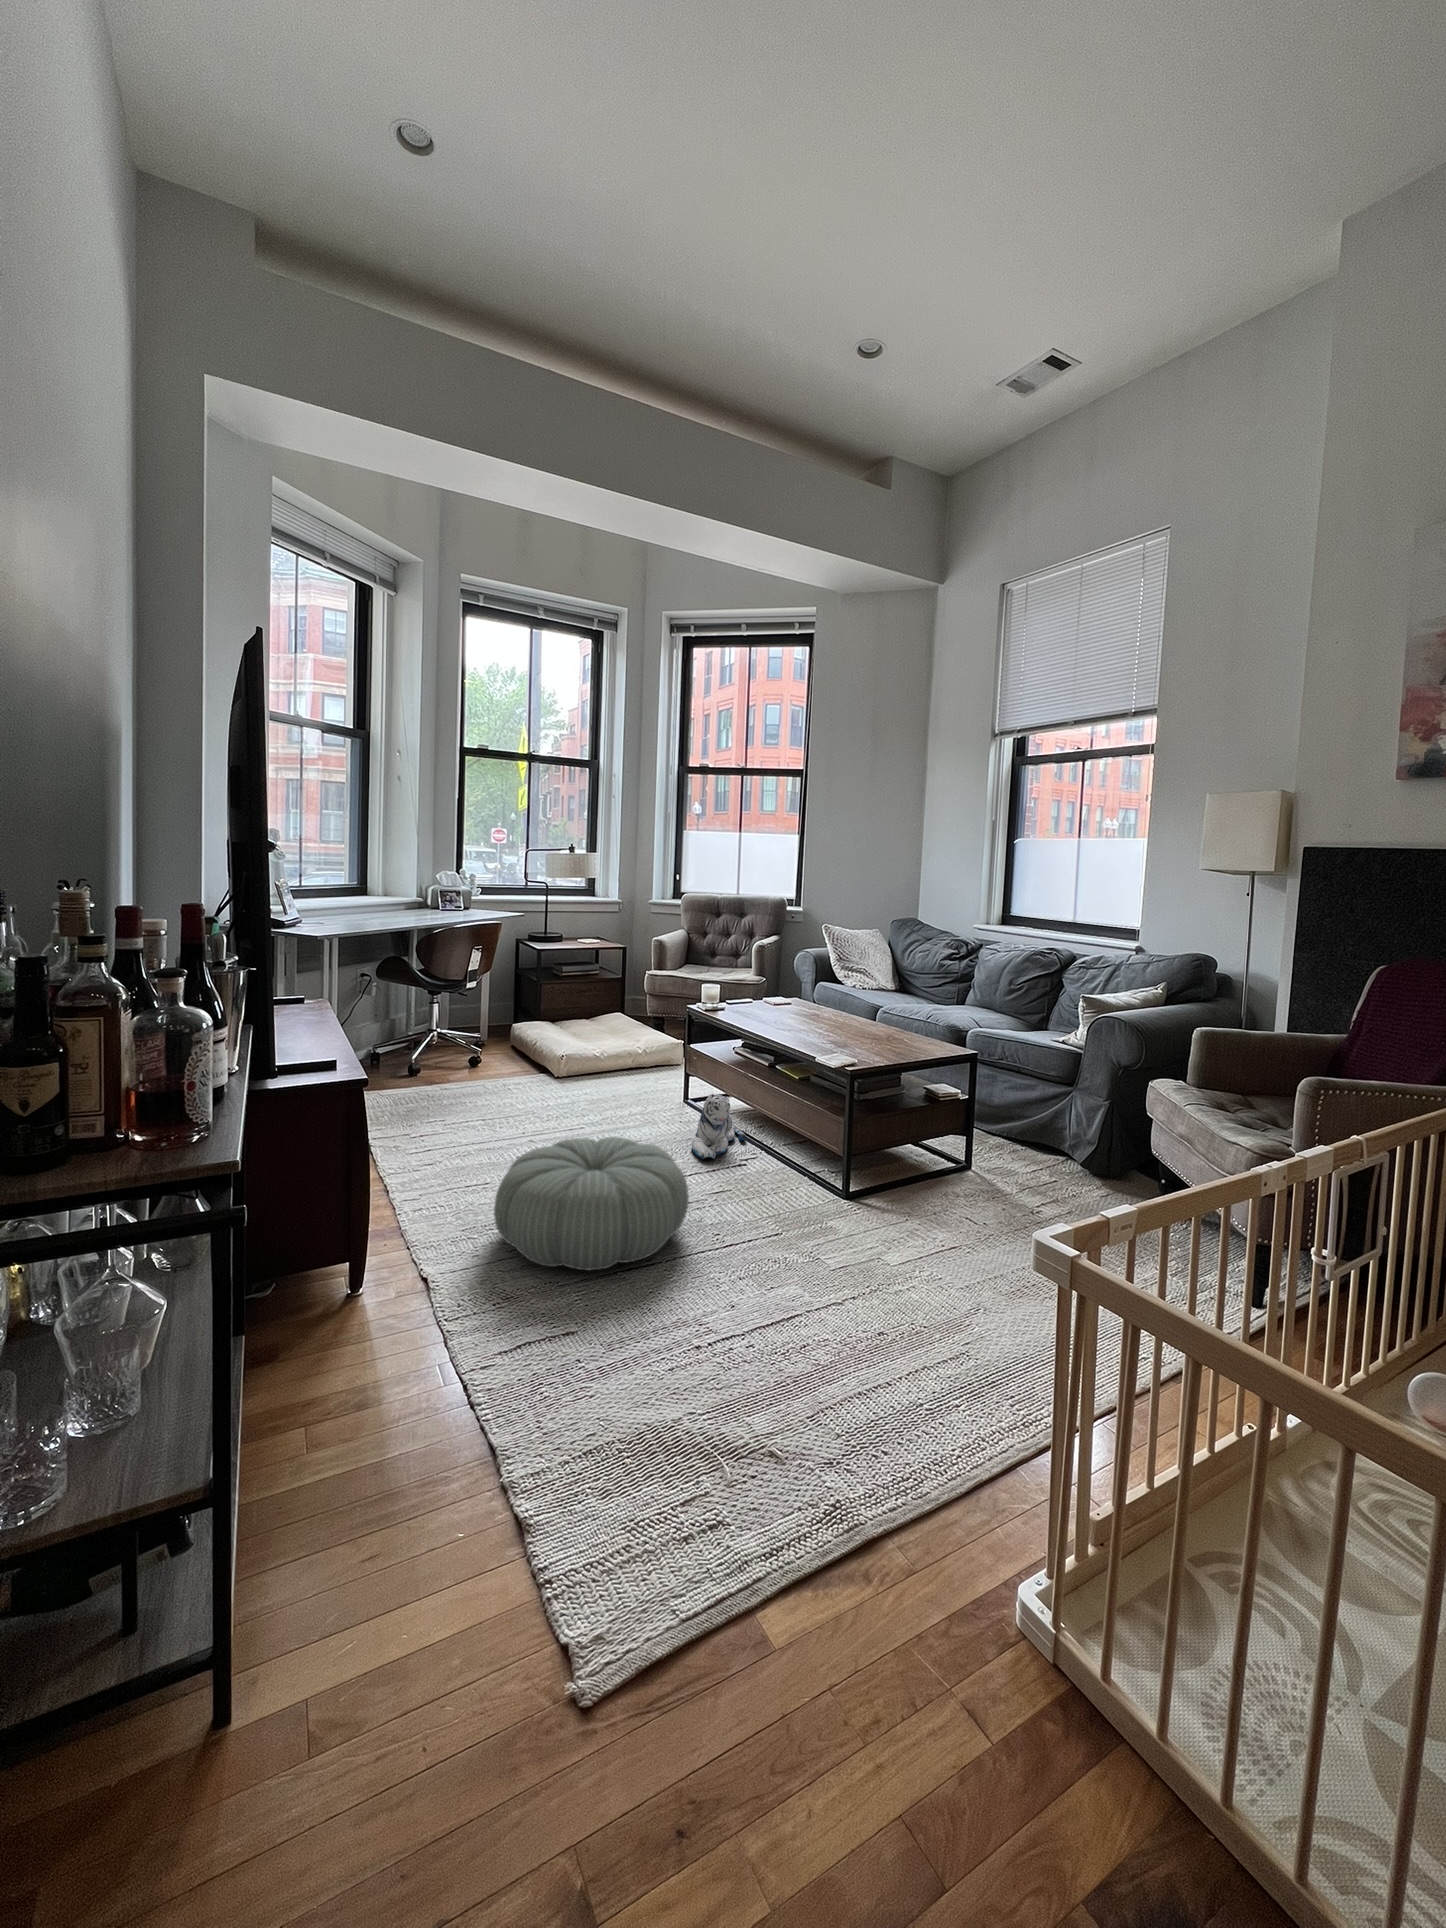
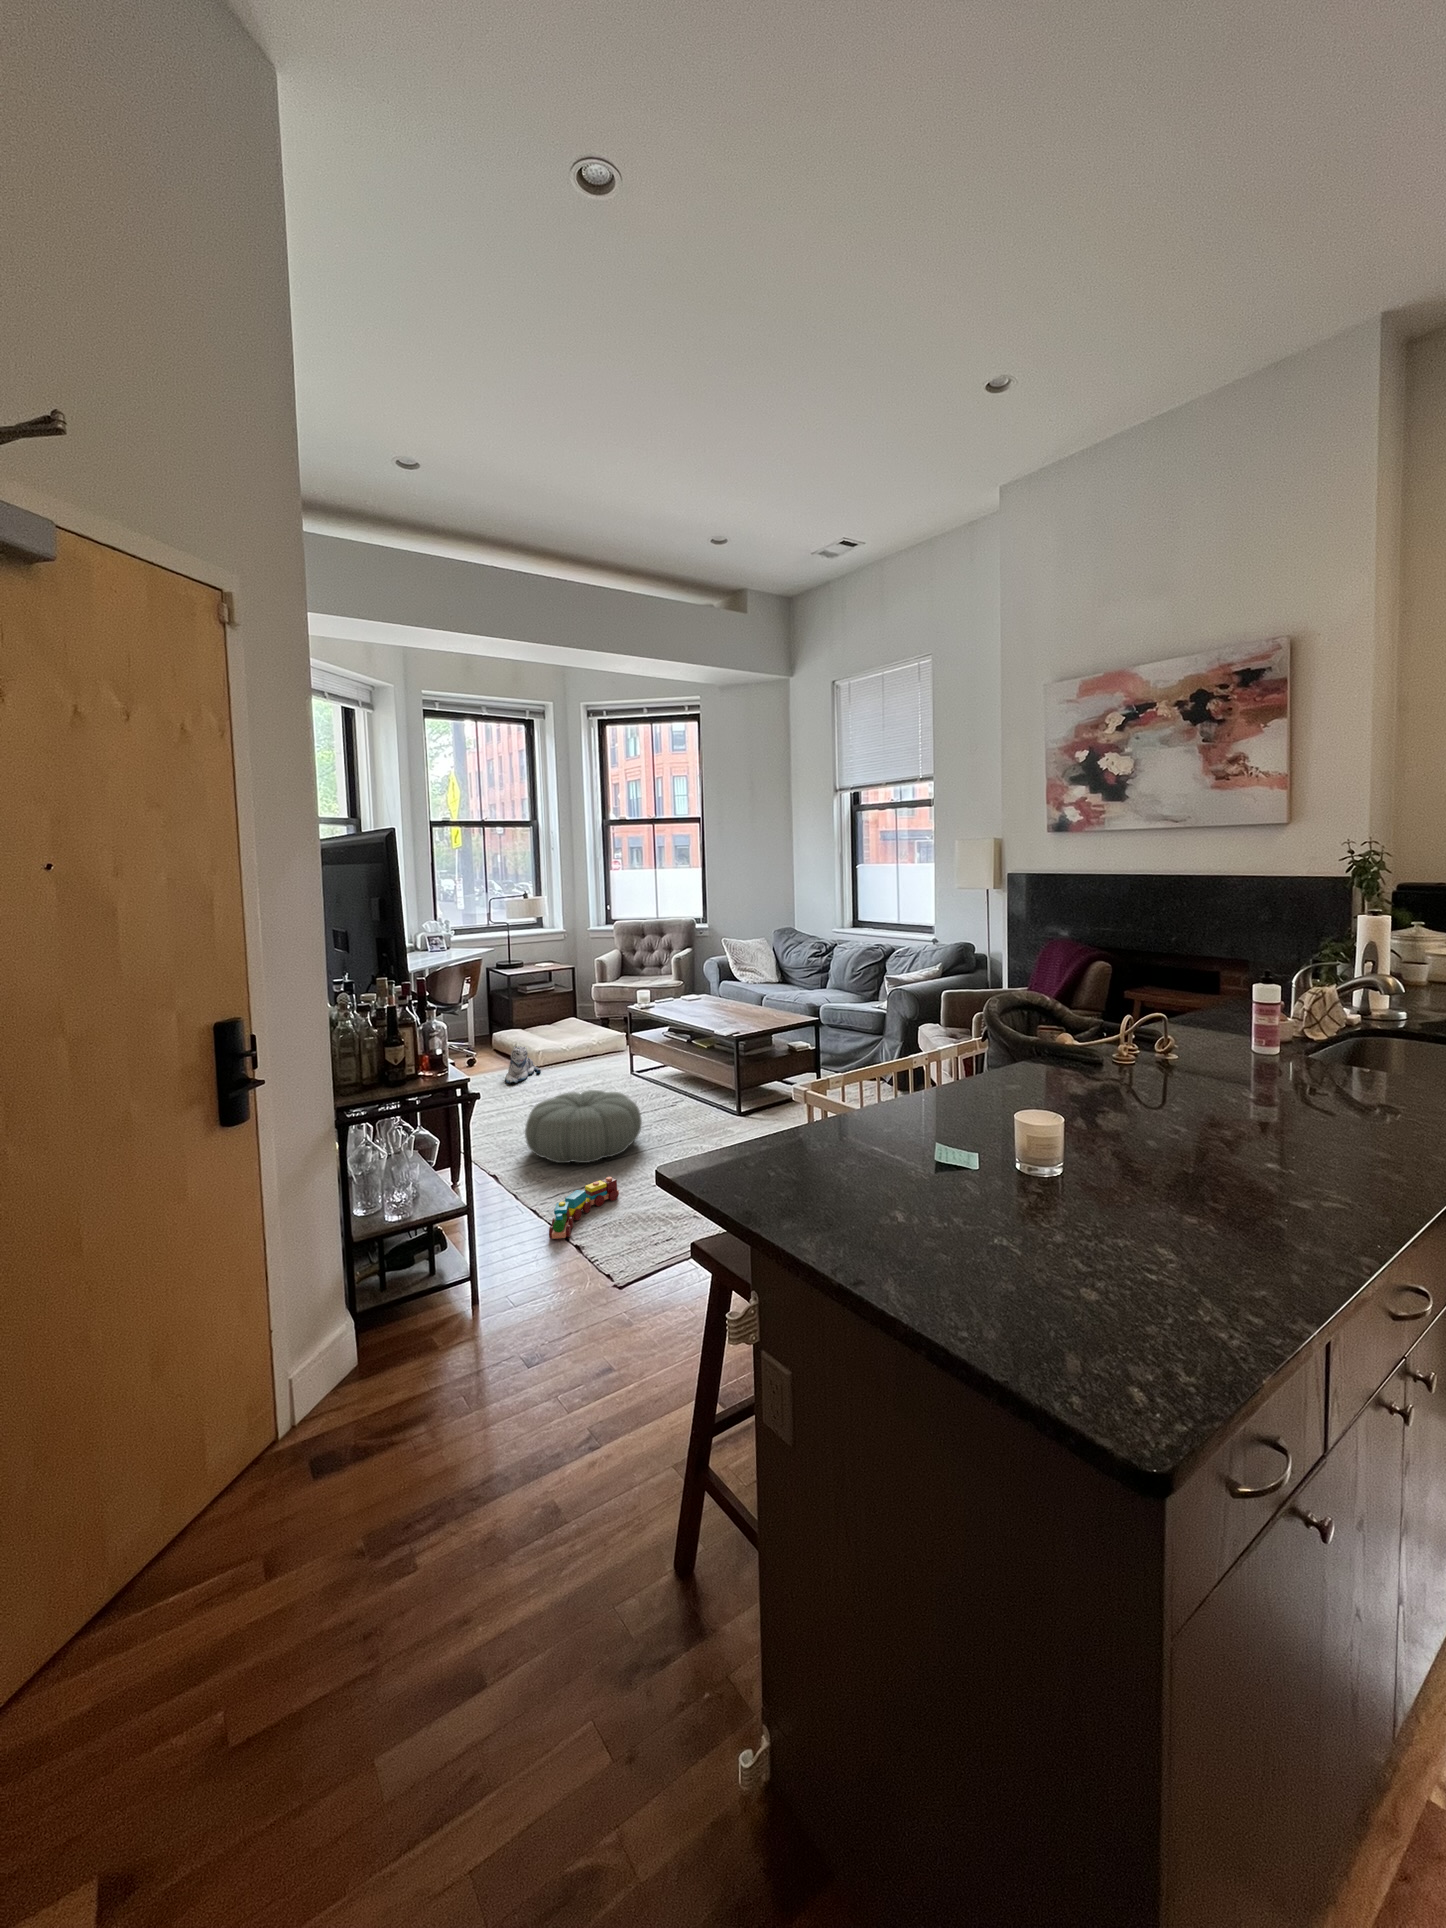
plush toy: present [691,1094,746,1159] -> present [505,1046,541,1084]
toy train: none [473,1323,631,1477] -> present [549,1177,619,1239]

